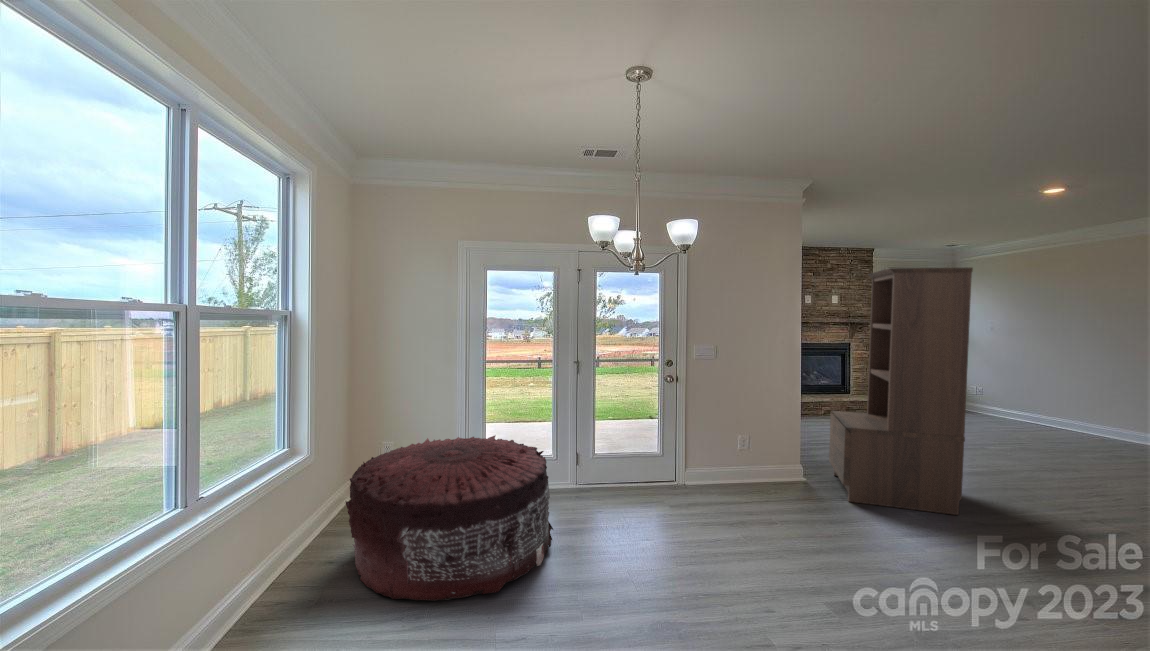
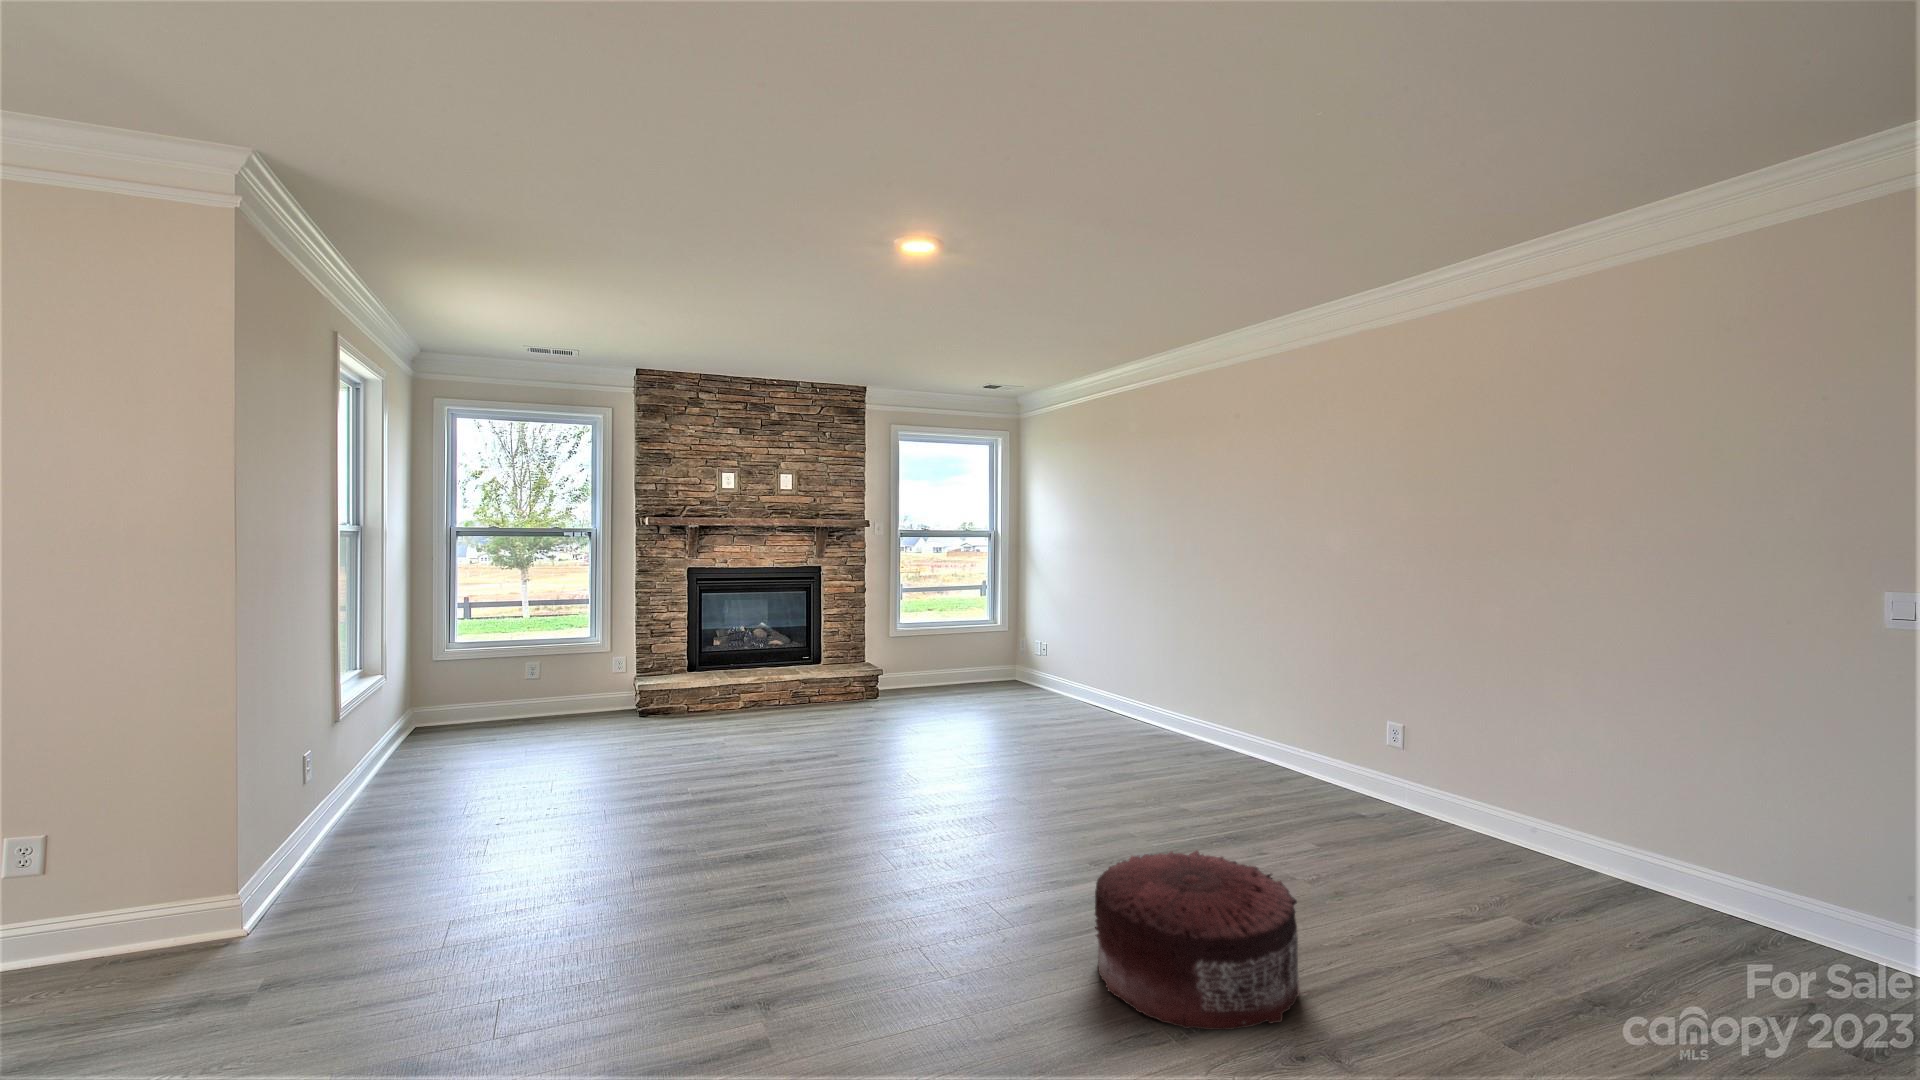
bookshelf: present [829,267,973,515] -> none [1548,644,1722,937]

